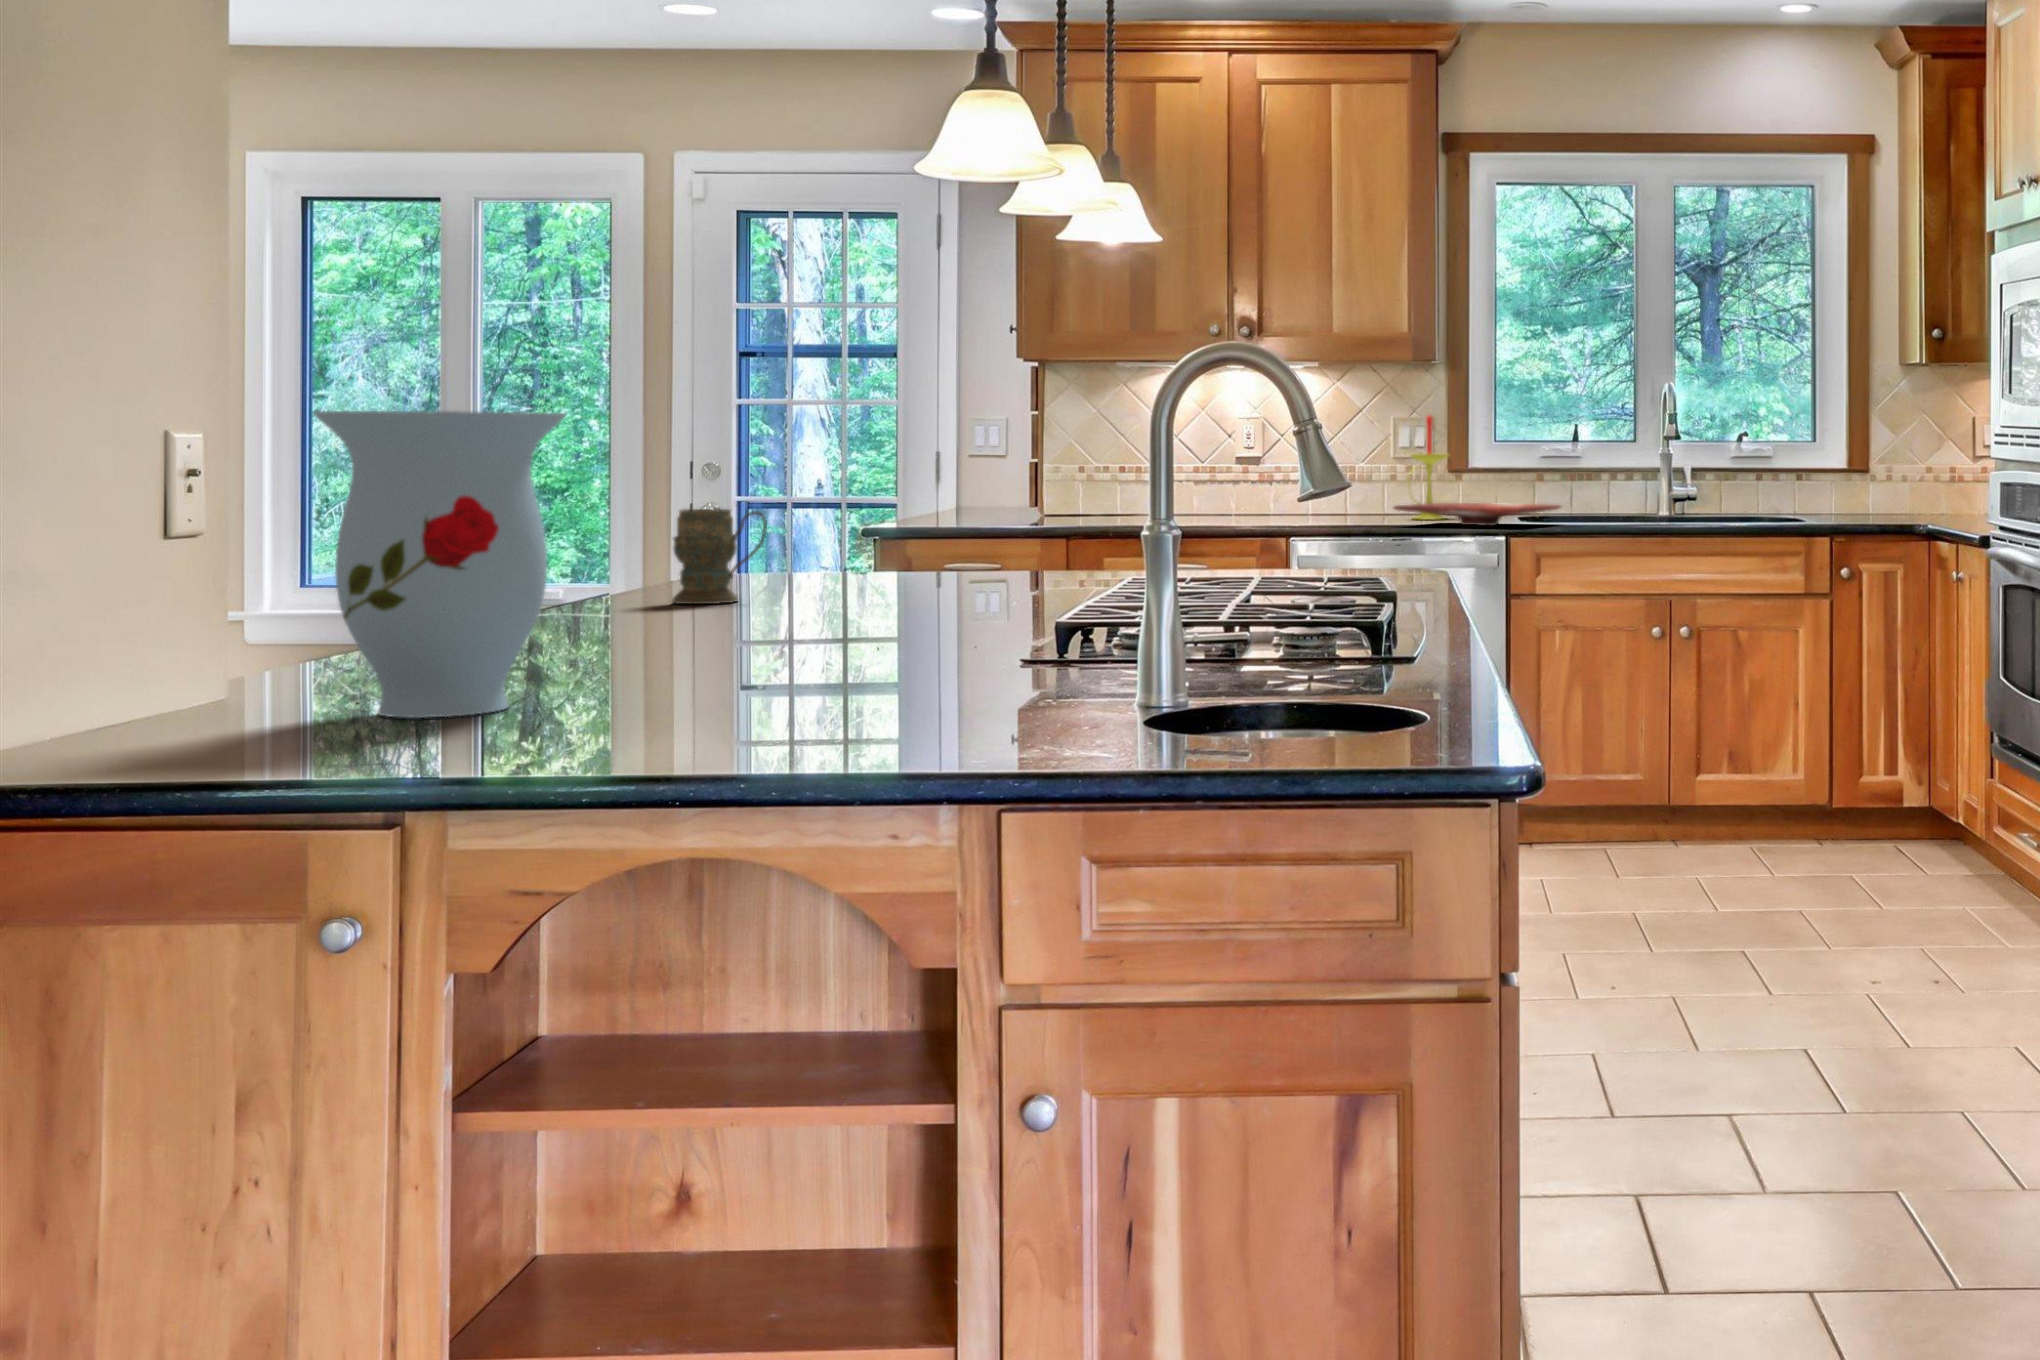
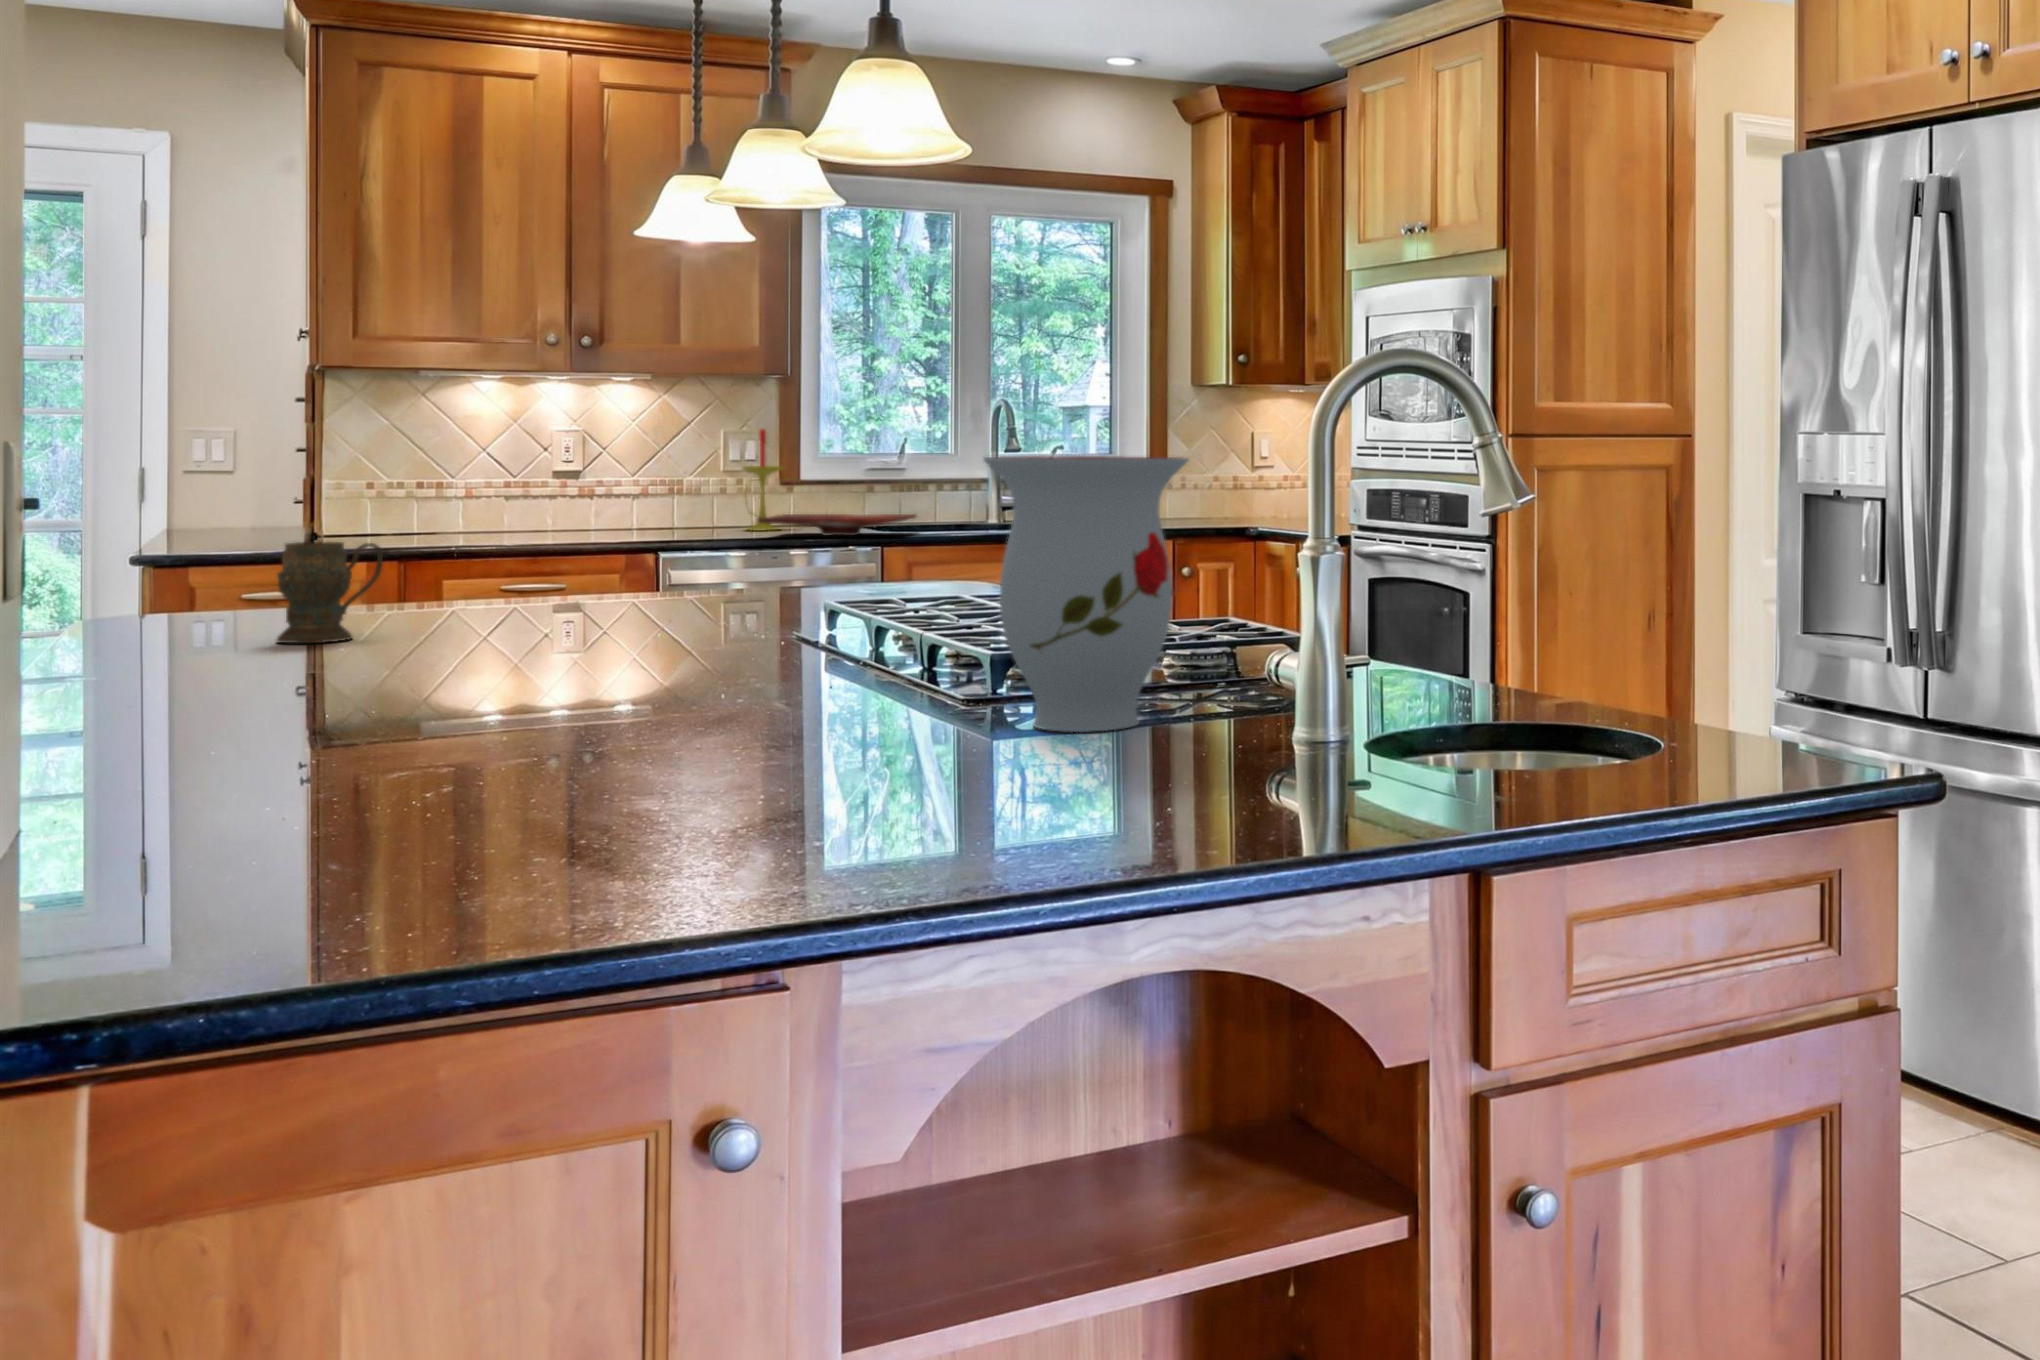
vase: present [314,411,565,718] -> present [984,456,1188,732]

